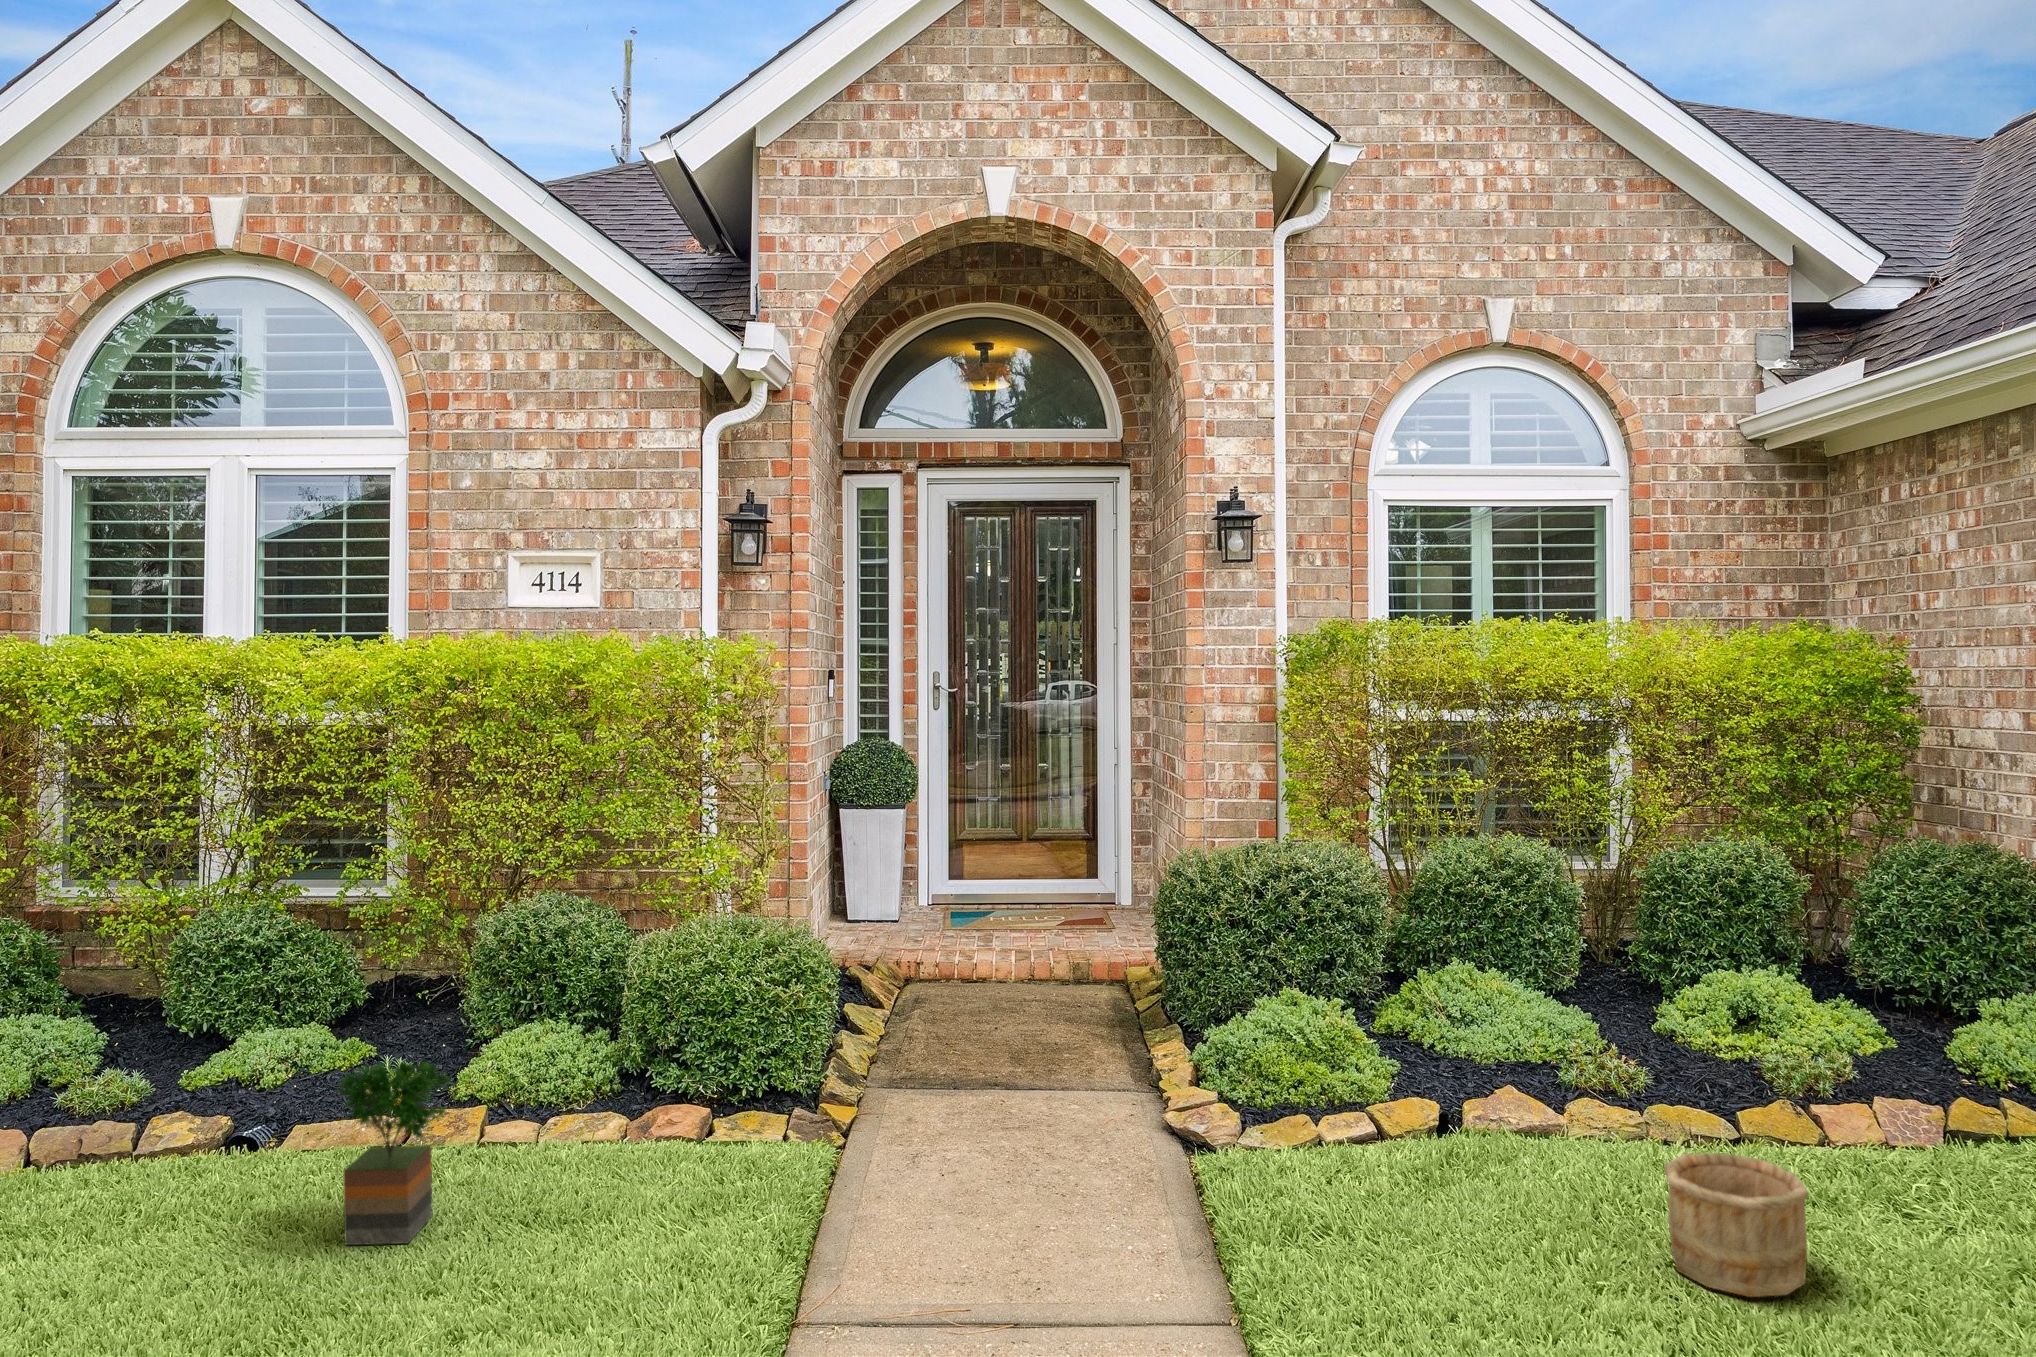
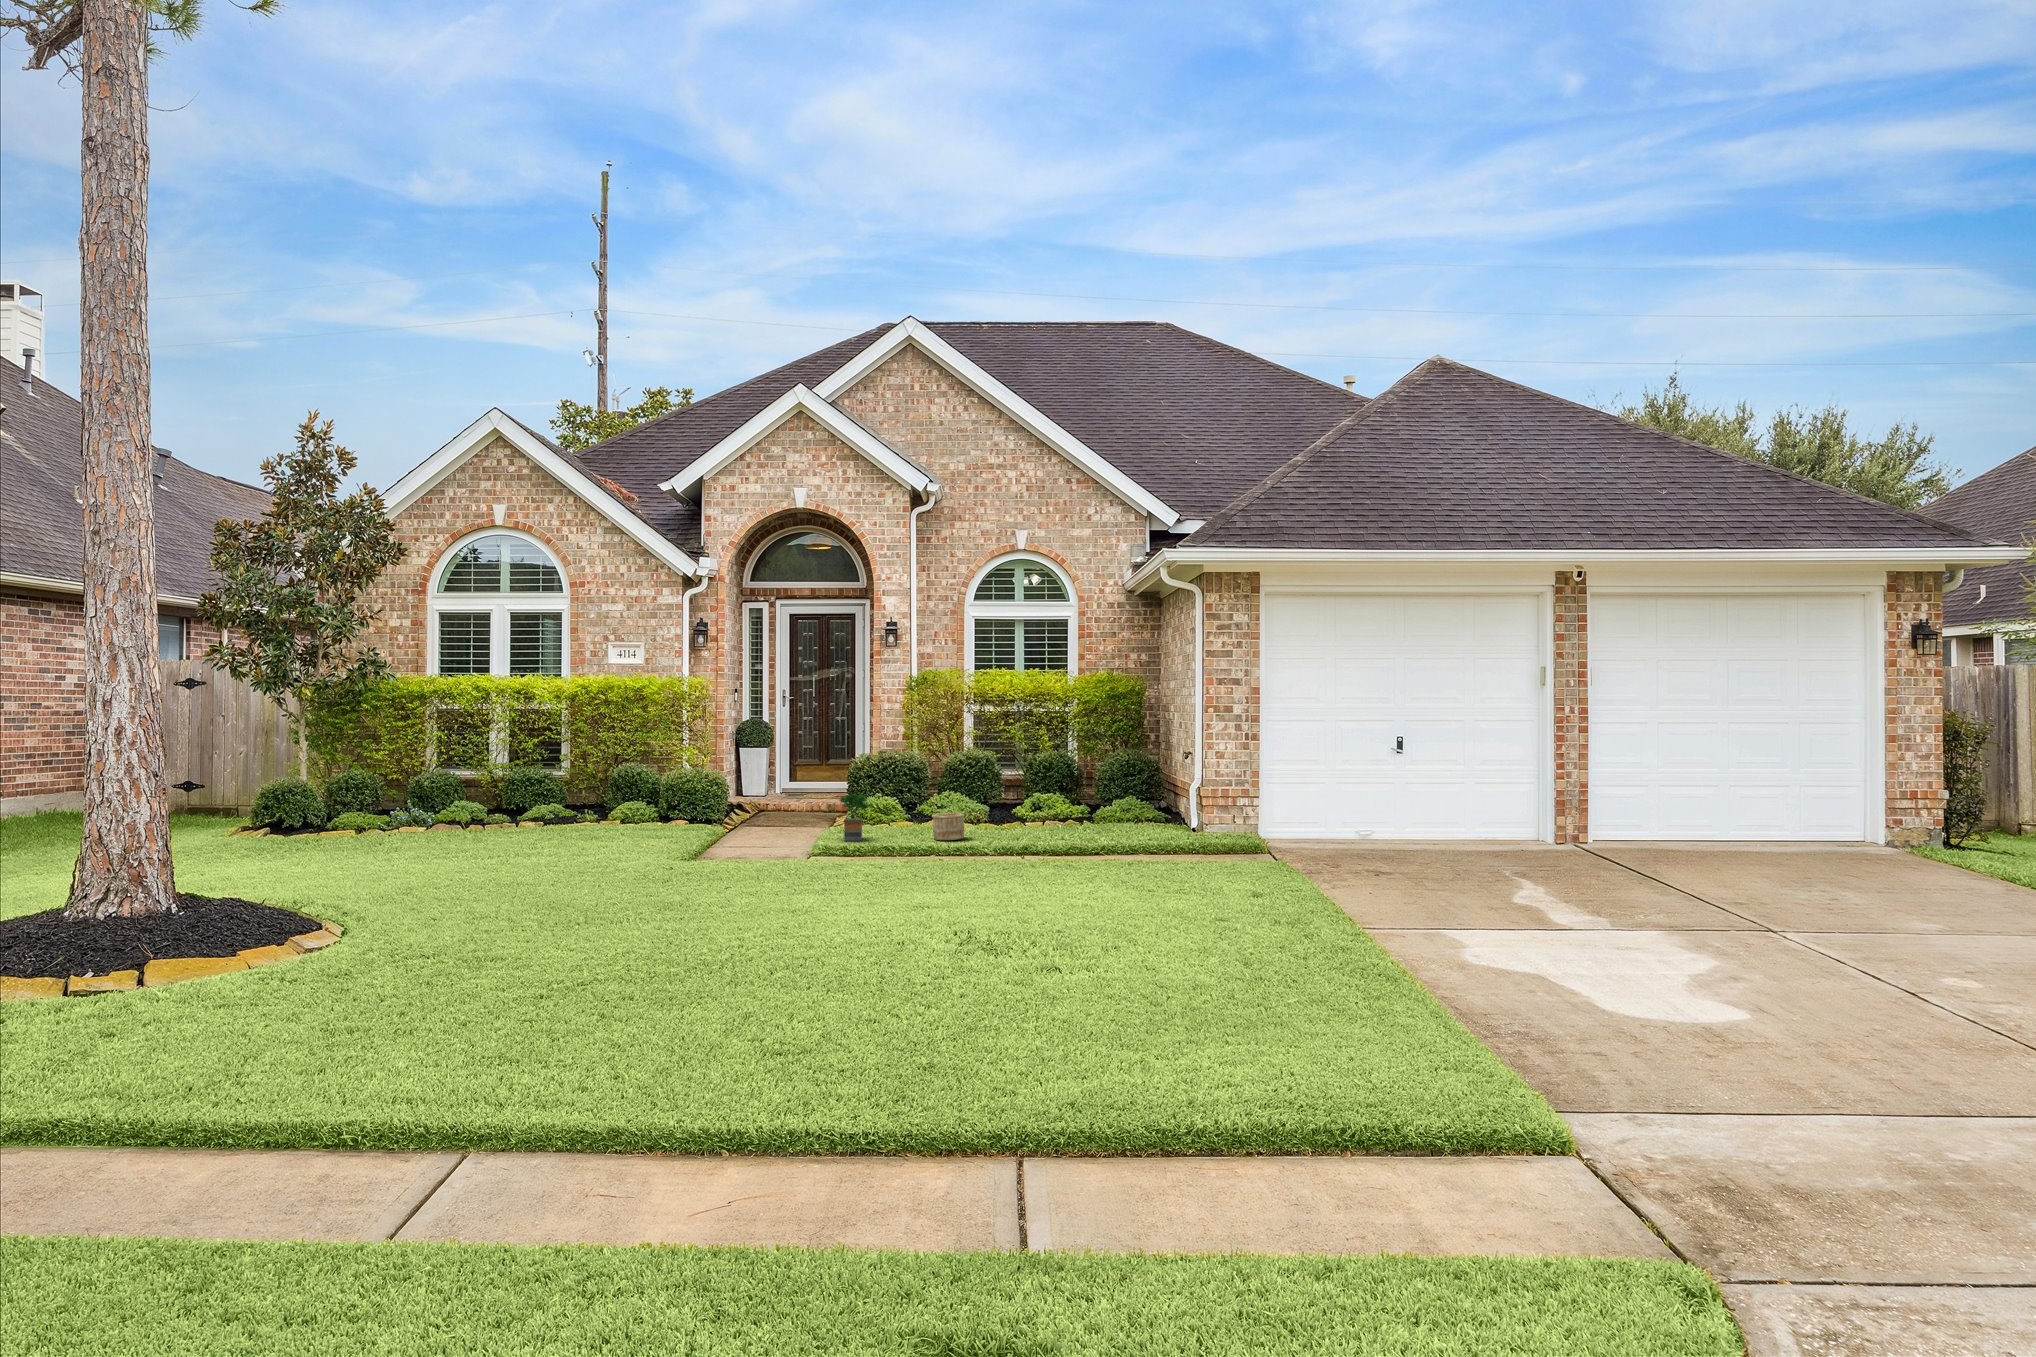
potted tree: present [339,1061,451,1245] -> present [839,794,869,841]

